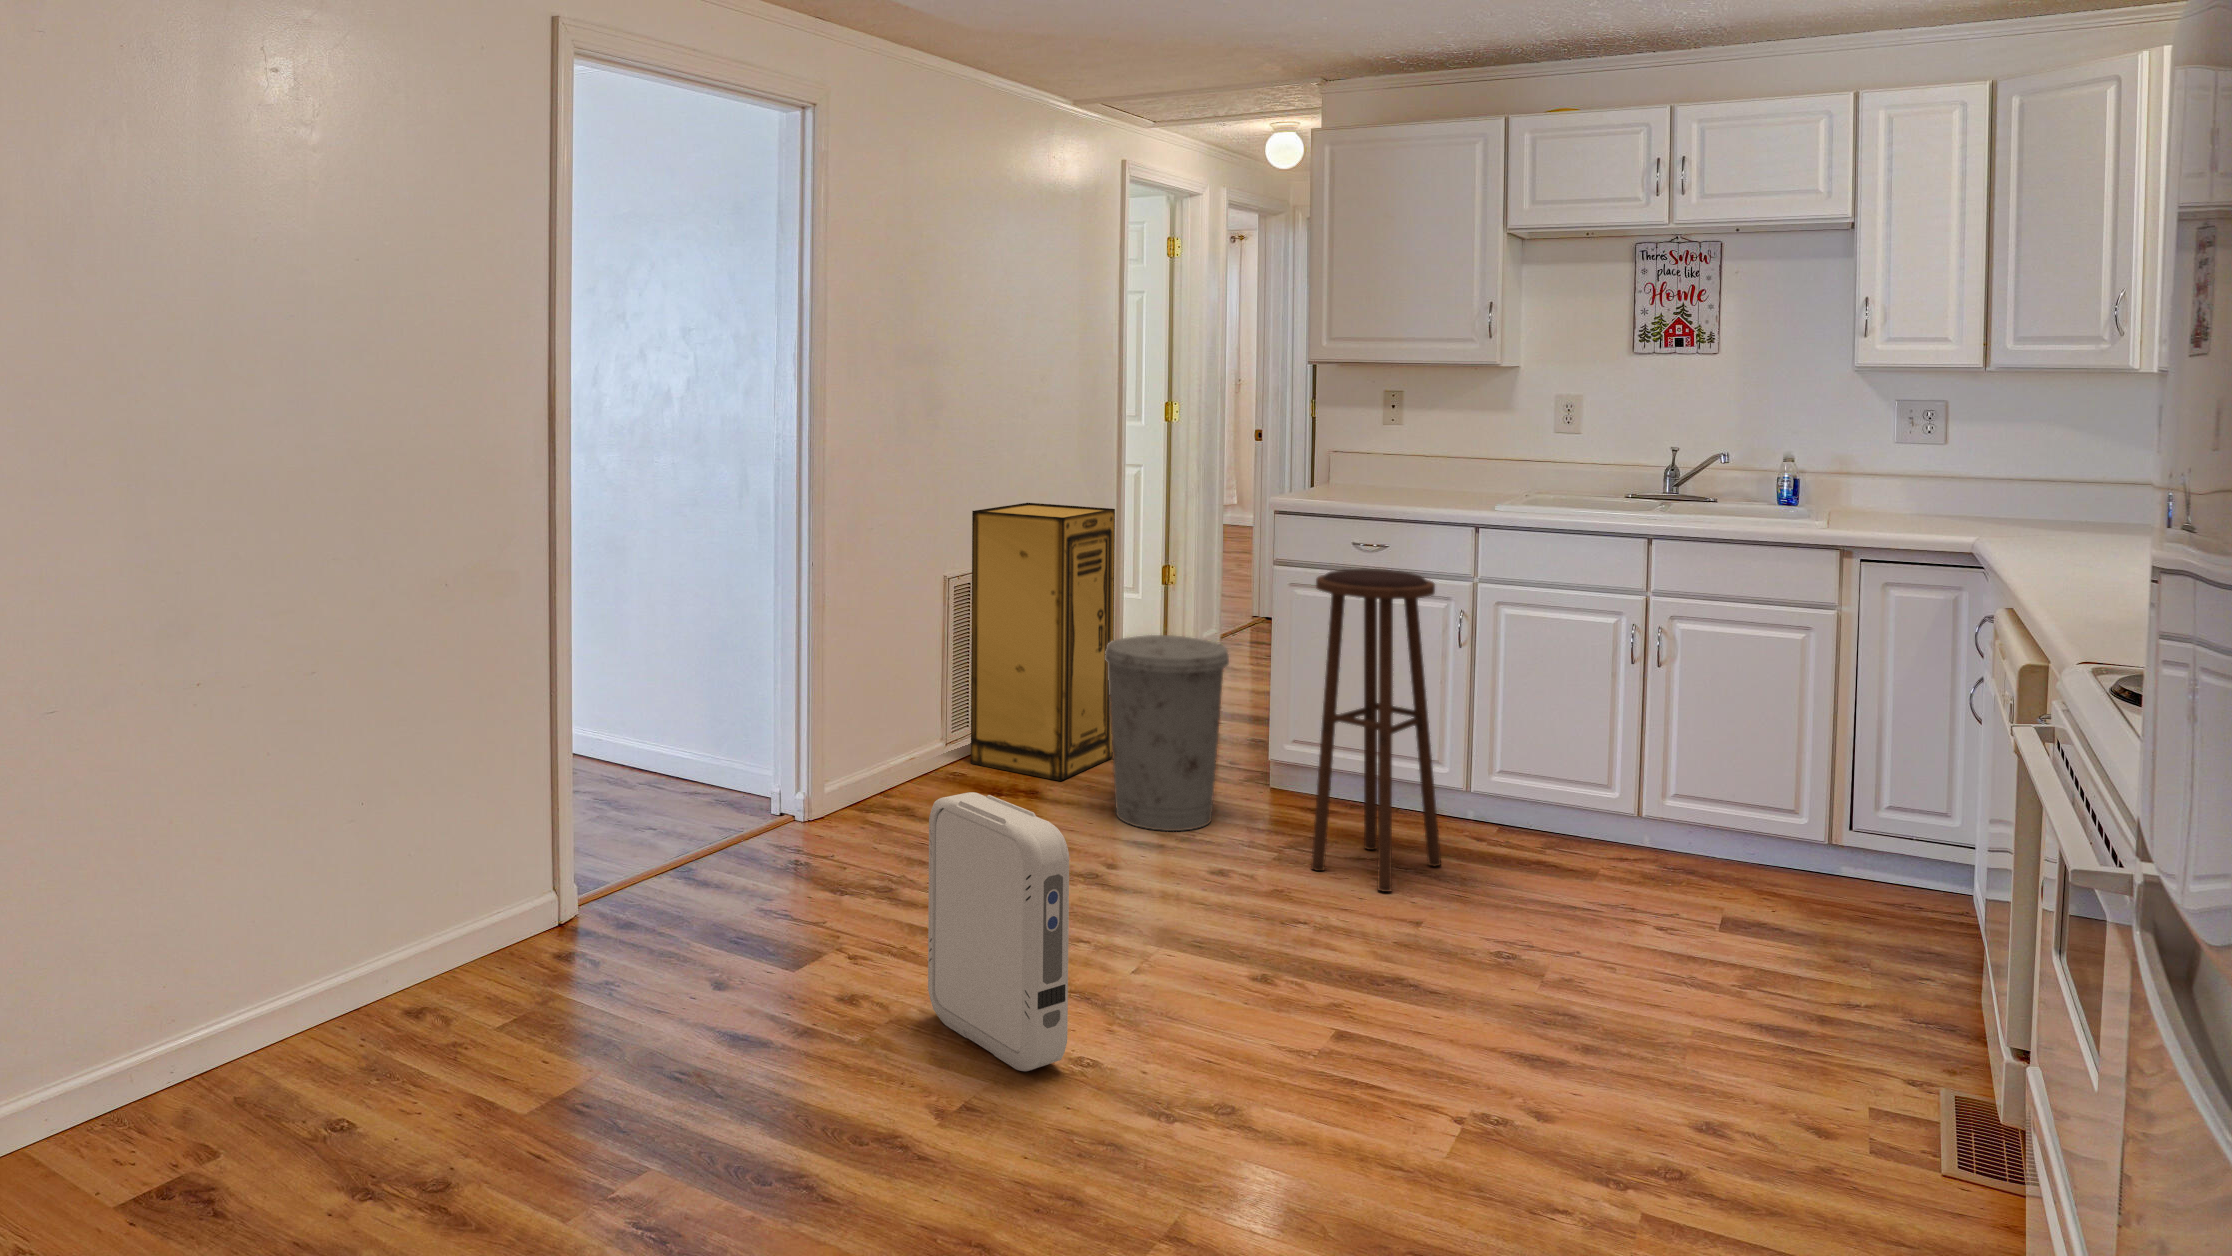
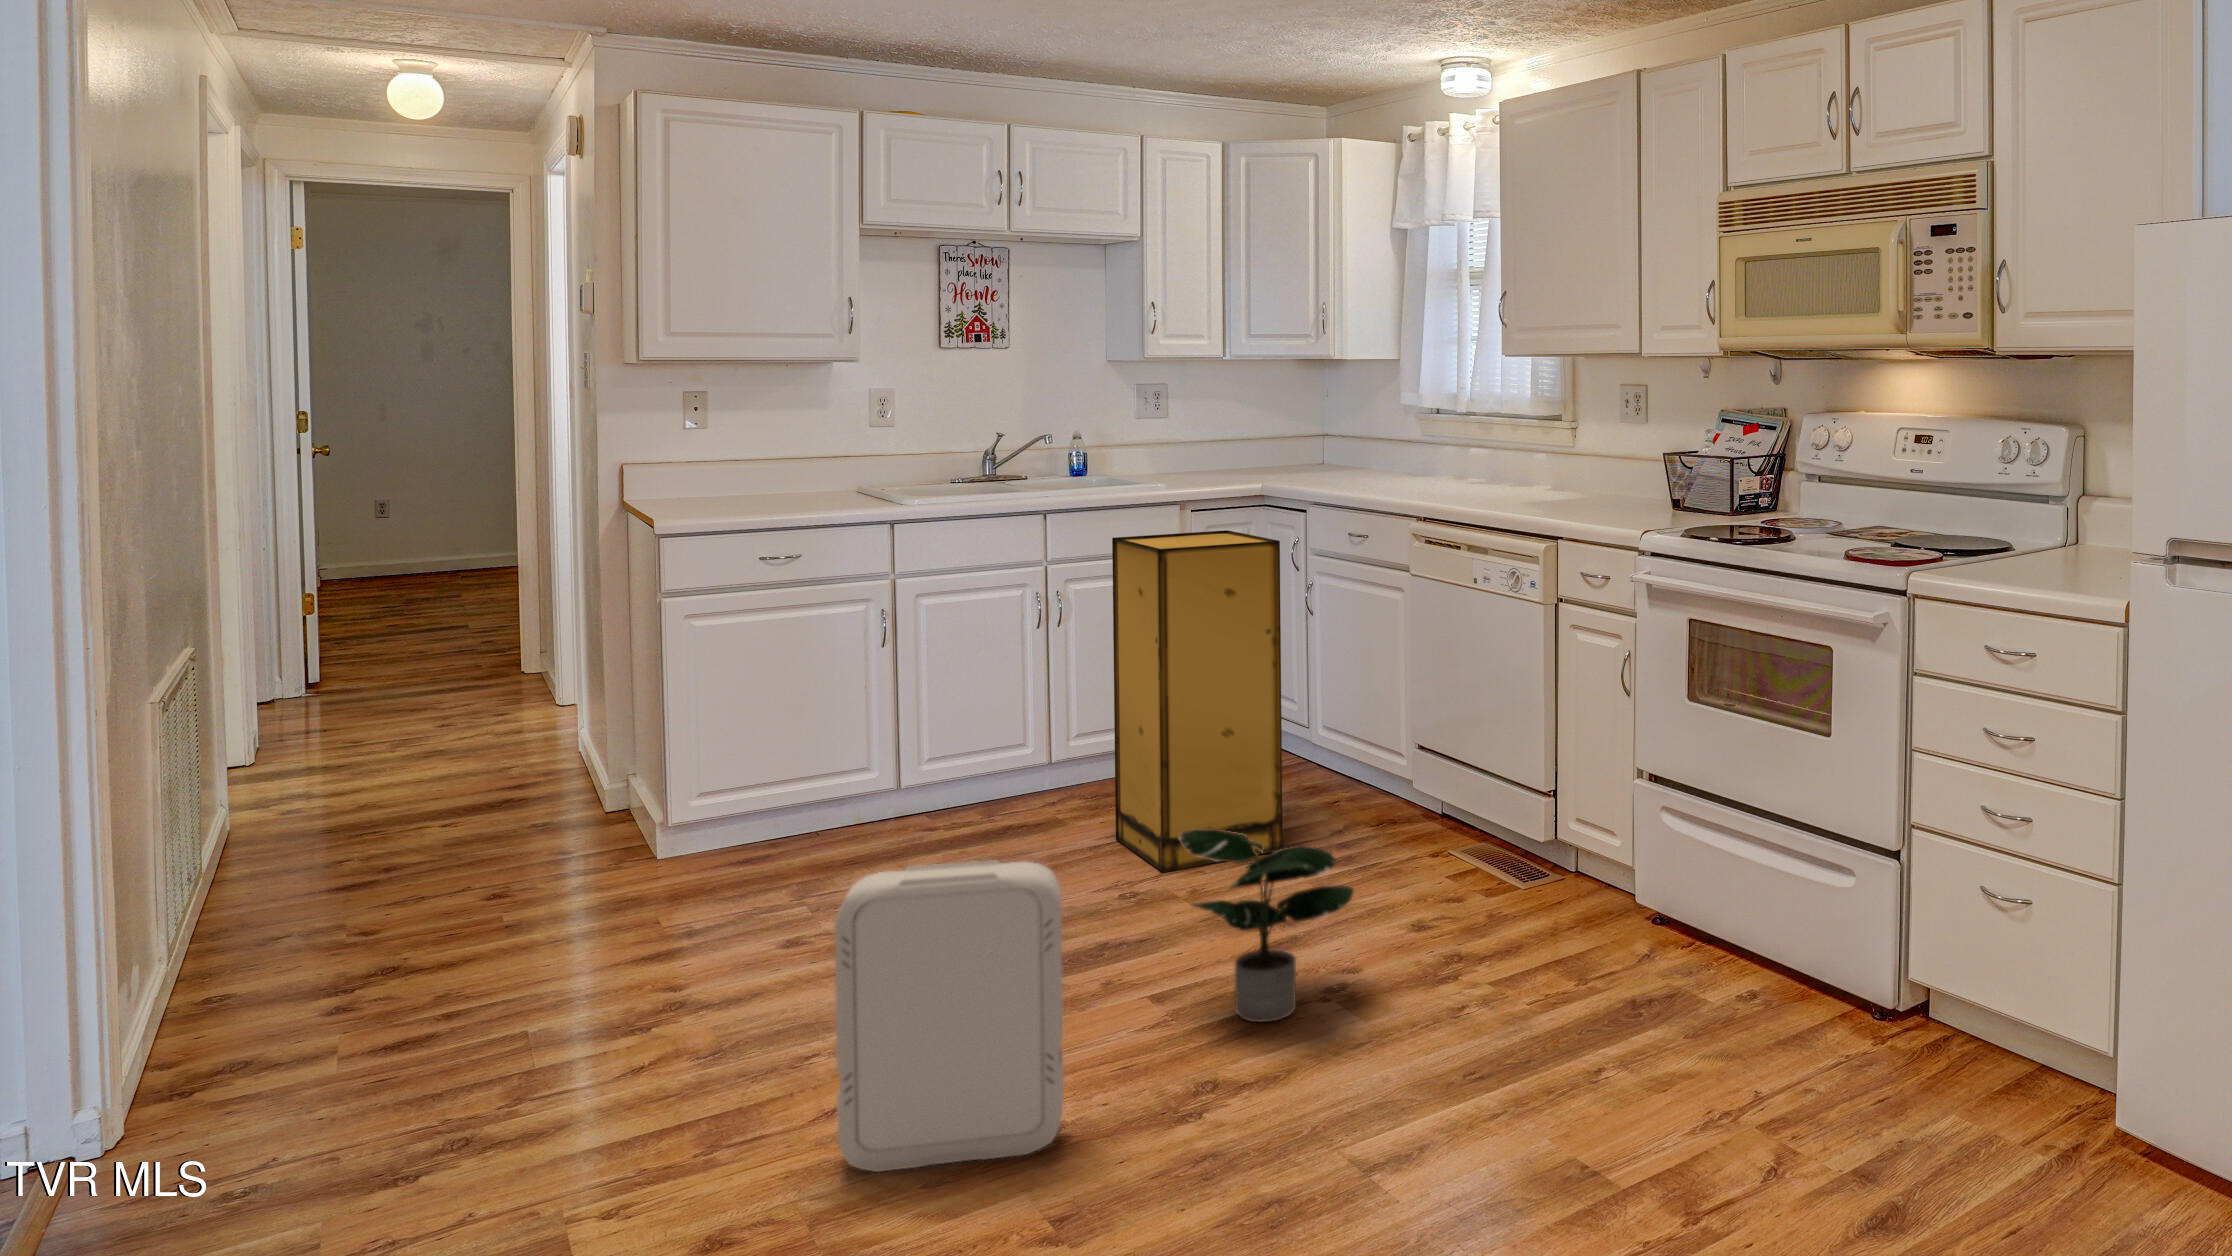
storage cabinet: present [971,503,1115,781] -> present [1112,530,1283,873]
stool: present [1311,569,1441,892] -> none [841,570,969,906]
trash can: present [1105,635,1229,831] -> none [524,697,700,947]
potted plant: none [1286,872,1492,1109] -> present [1179,829,1354,1022]

